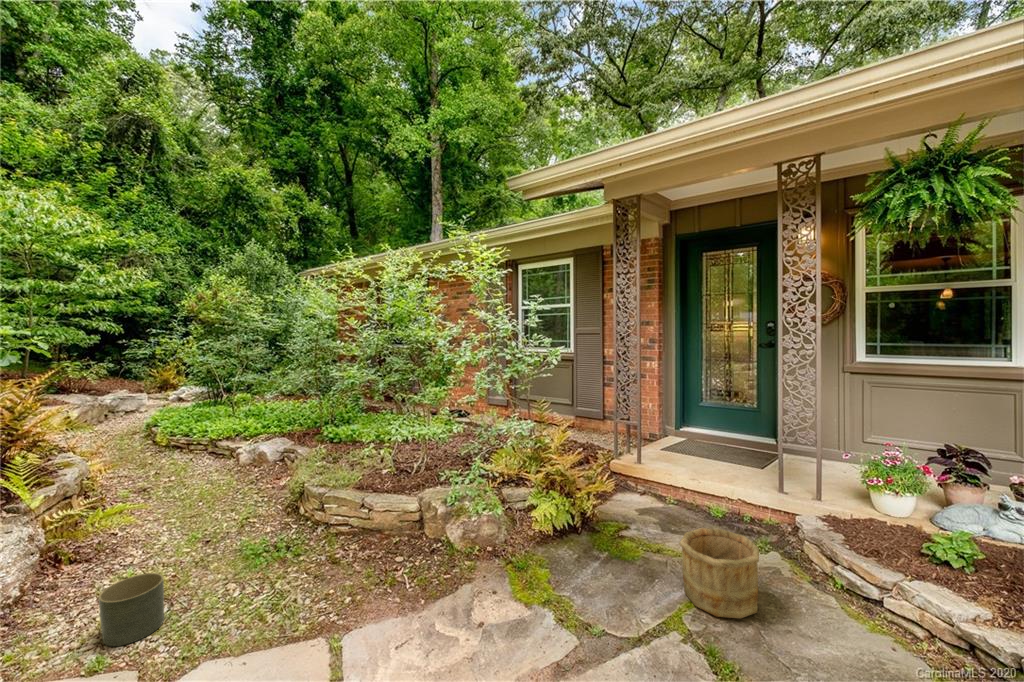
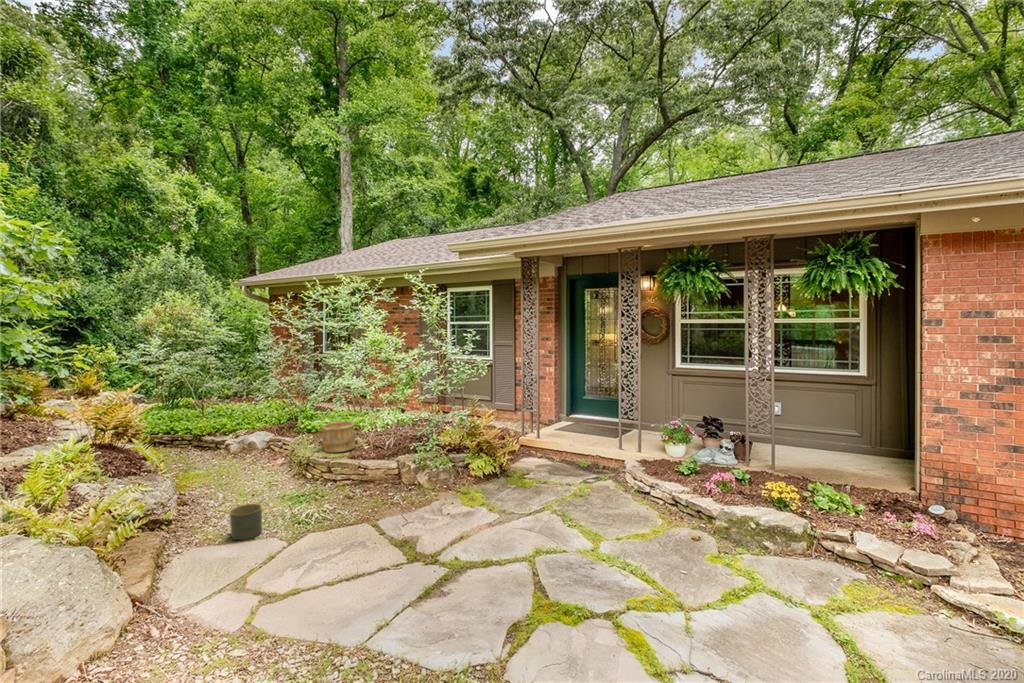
wooden bucket: present [679,528,759,618] -> present [321,421,355,453]

